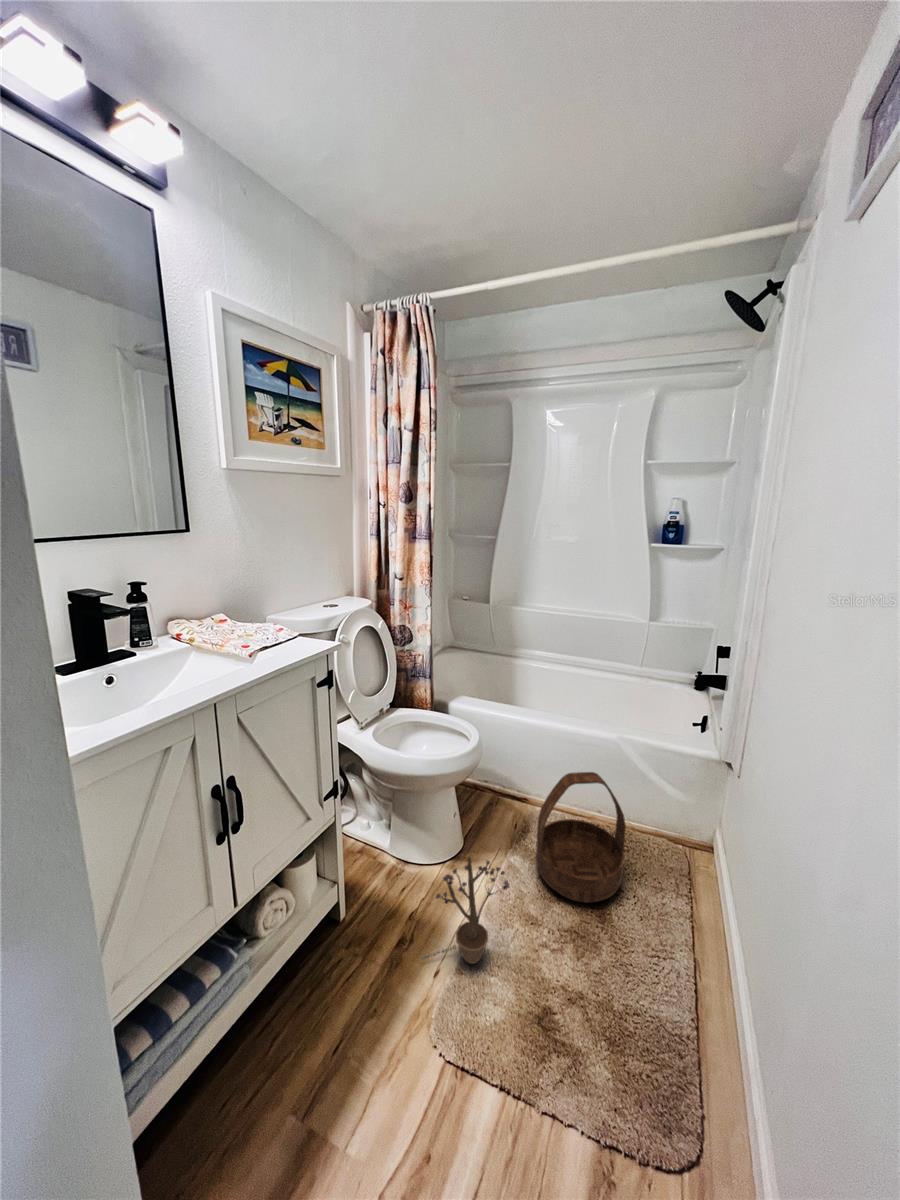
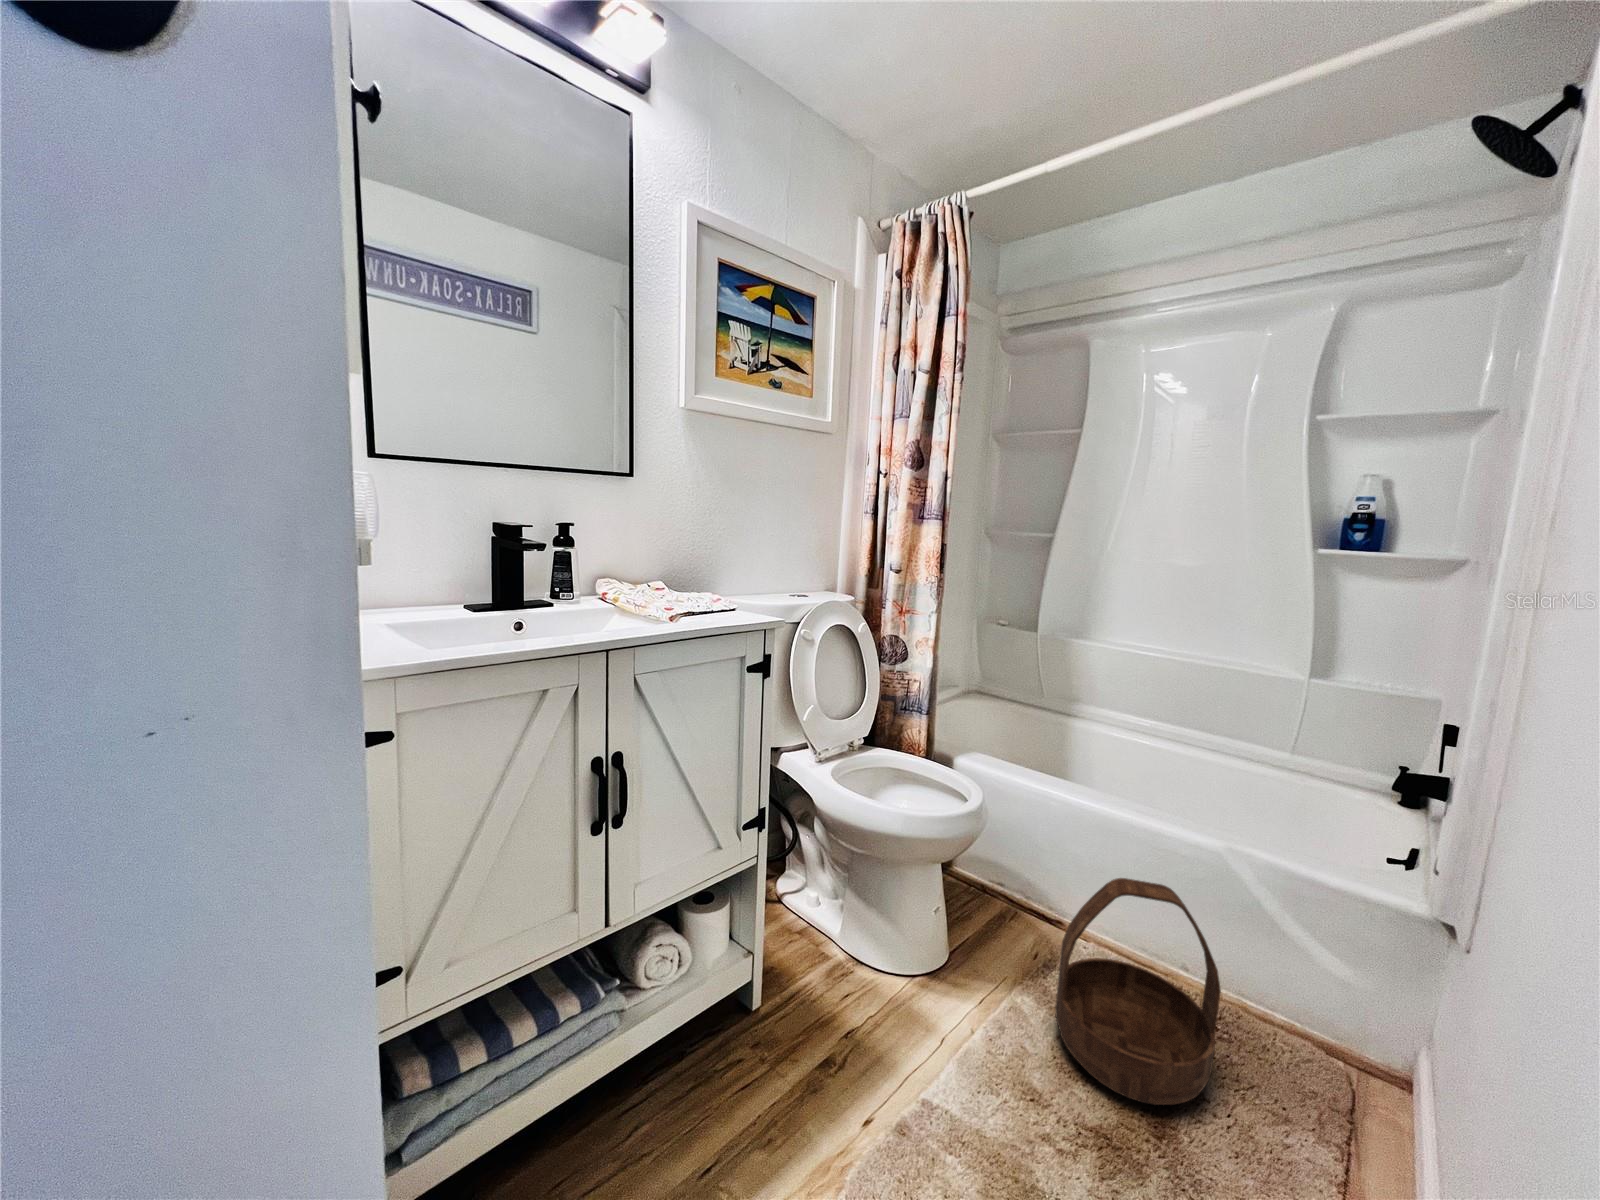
decorative plant: present [421,857,509,964] -> none [848,953,991,1127]

